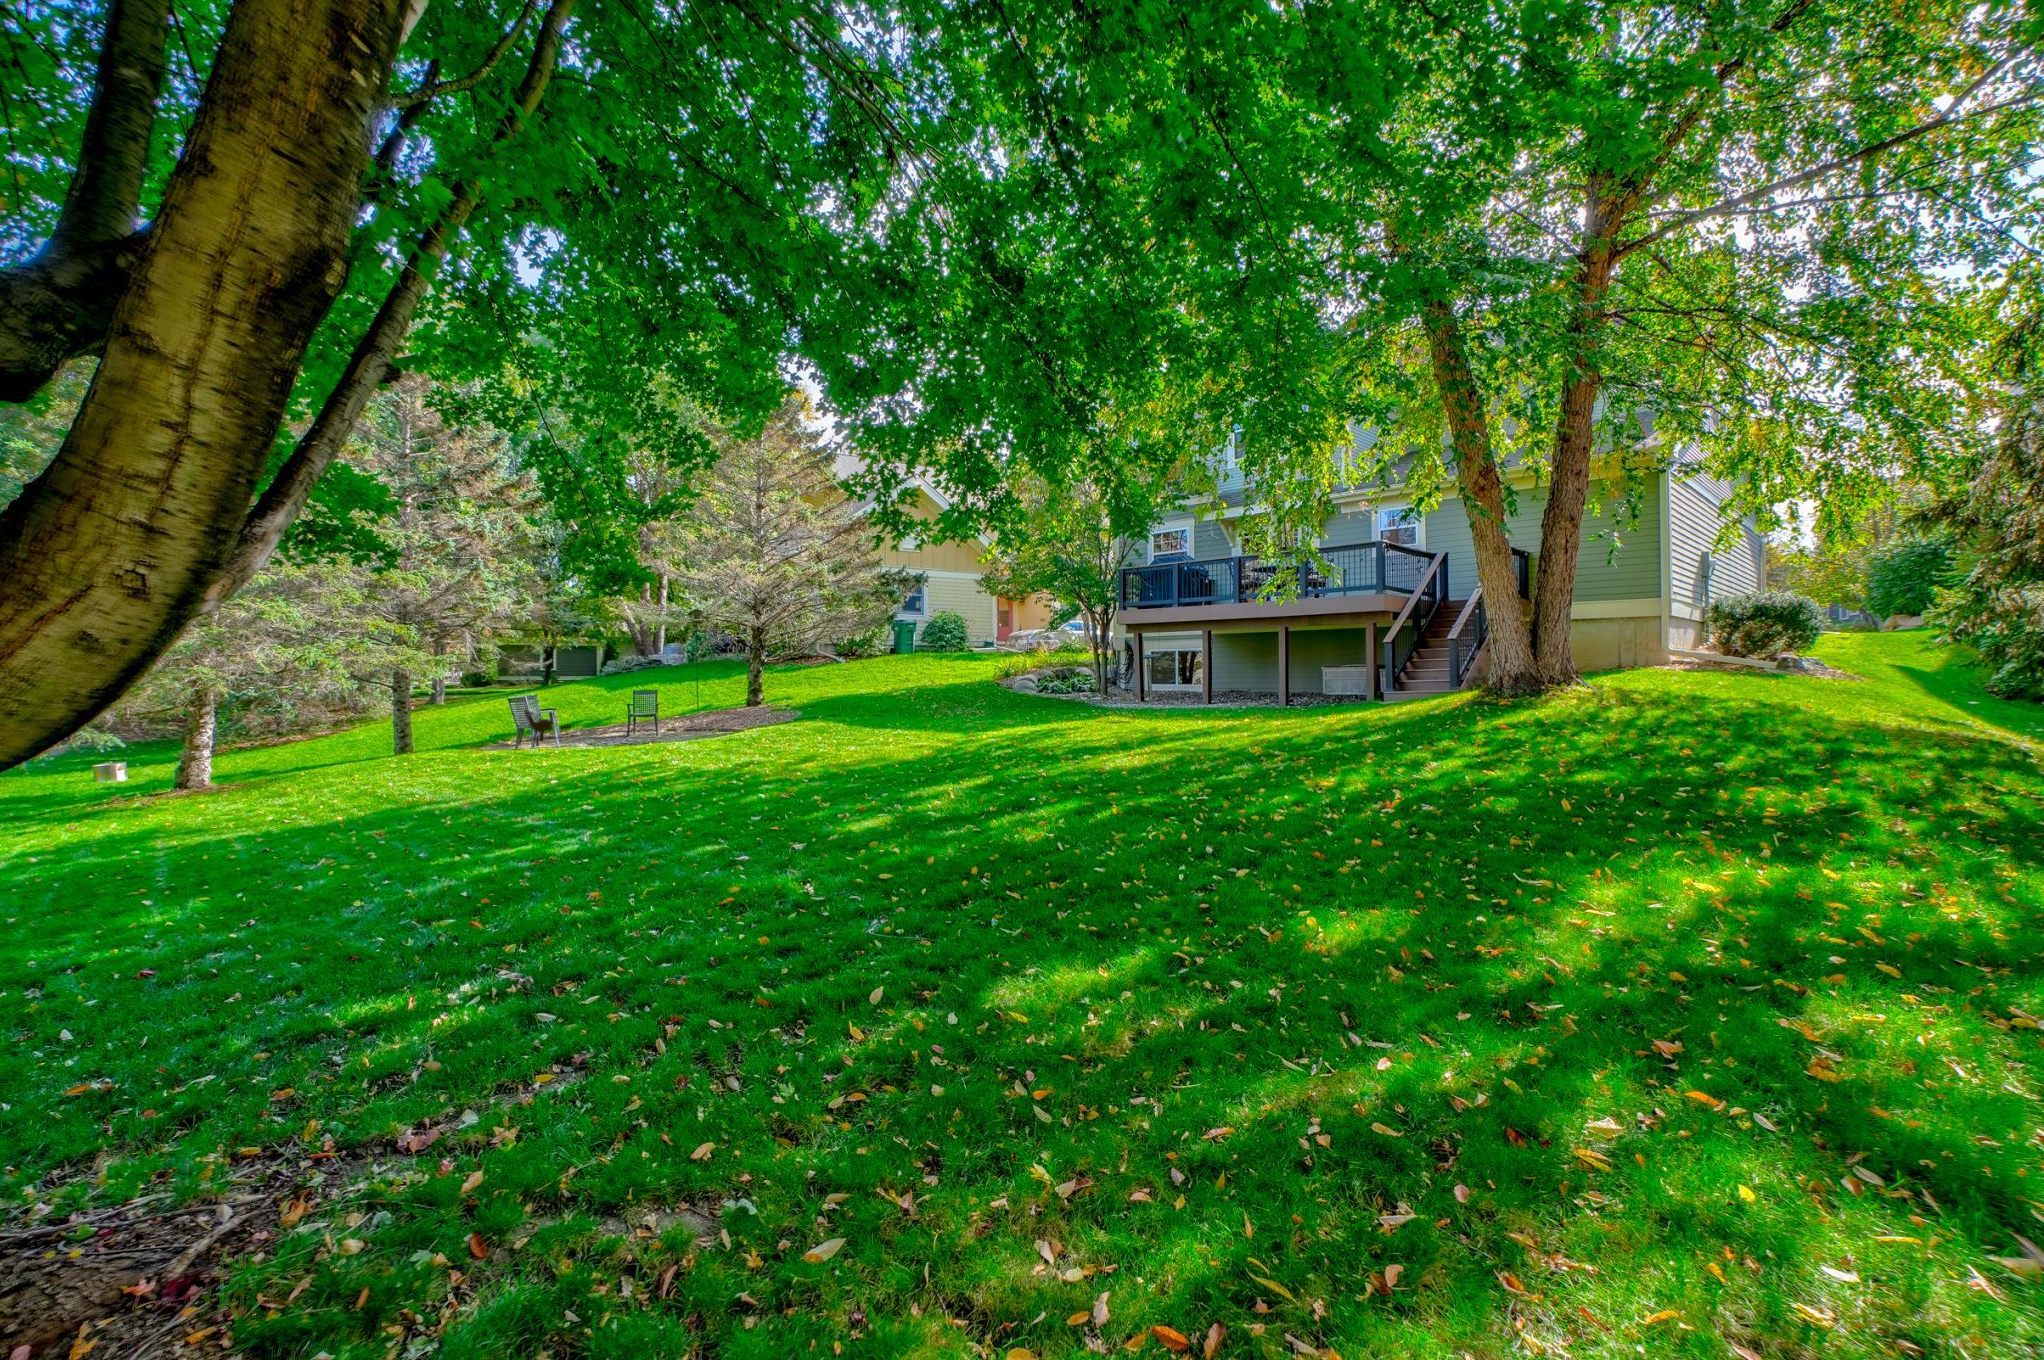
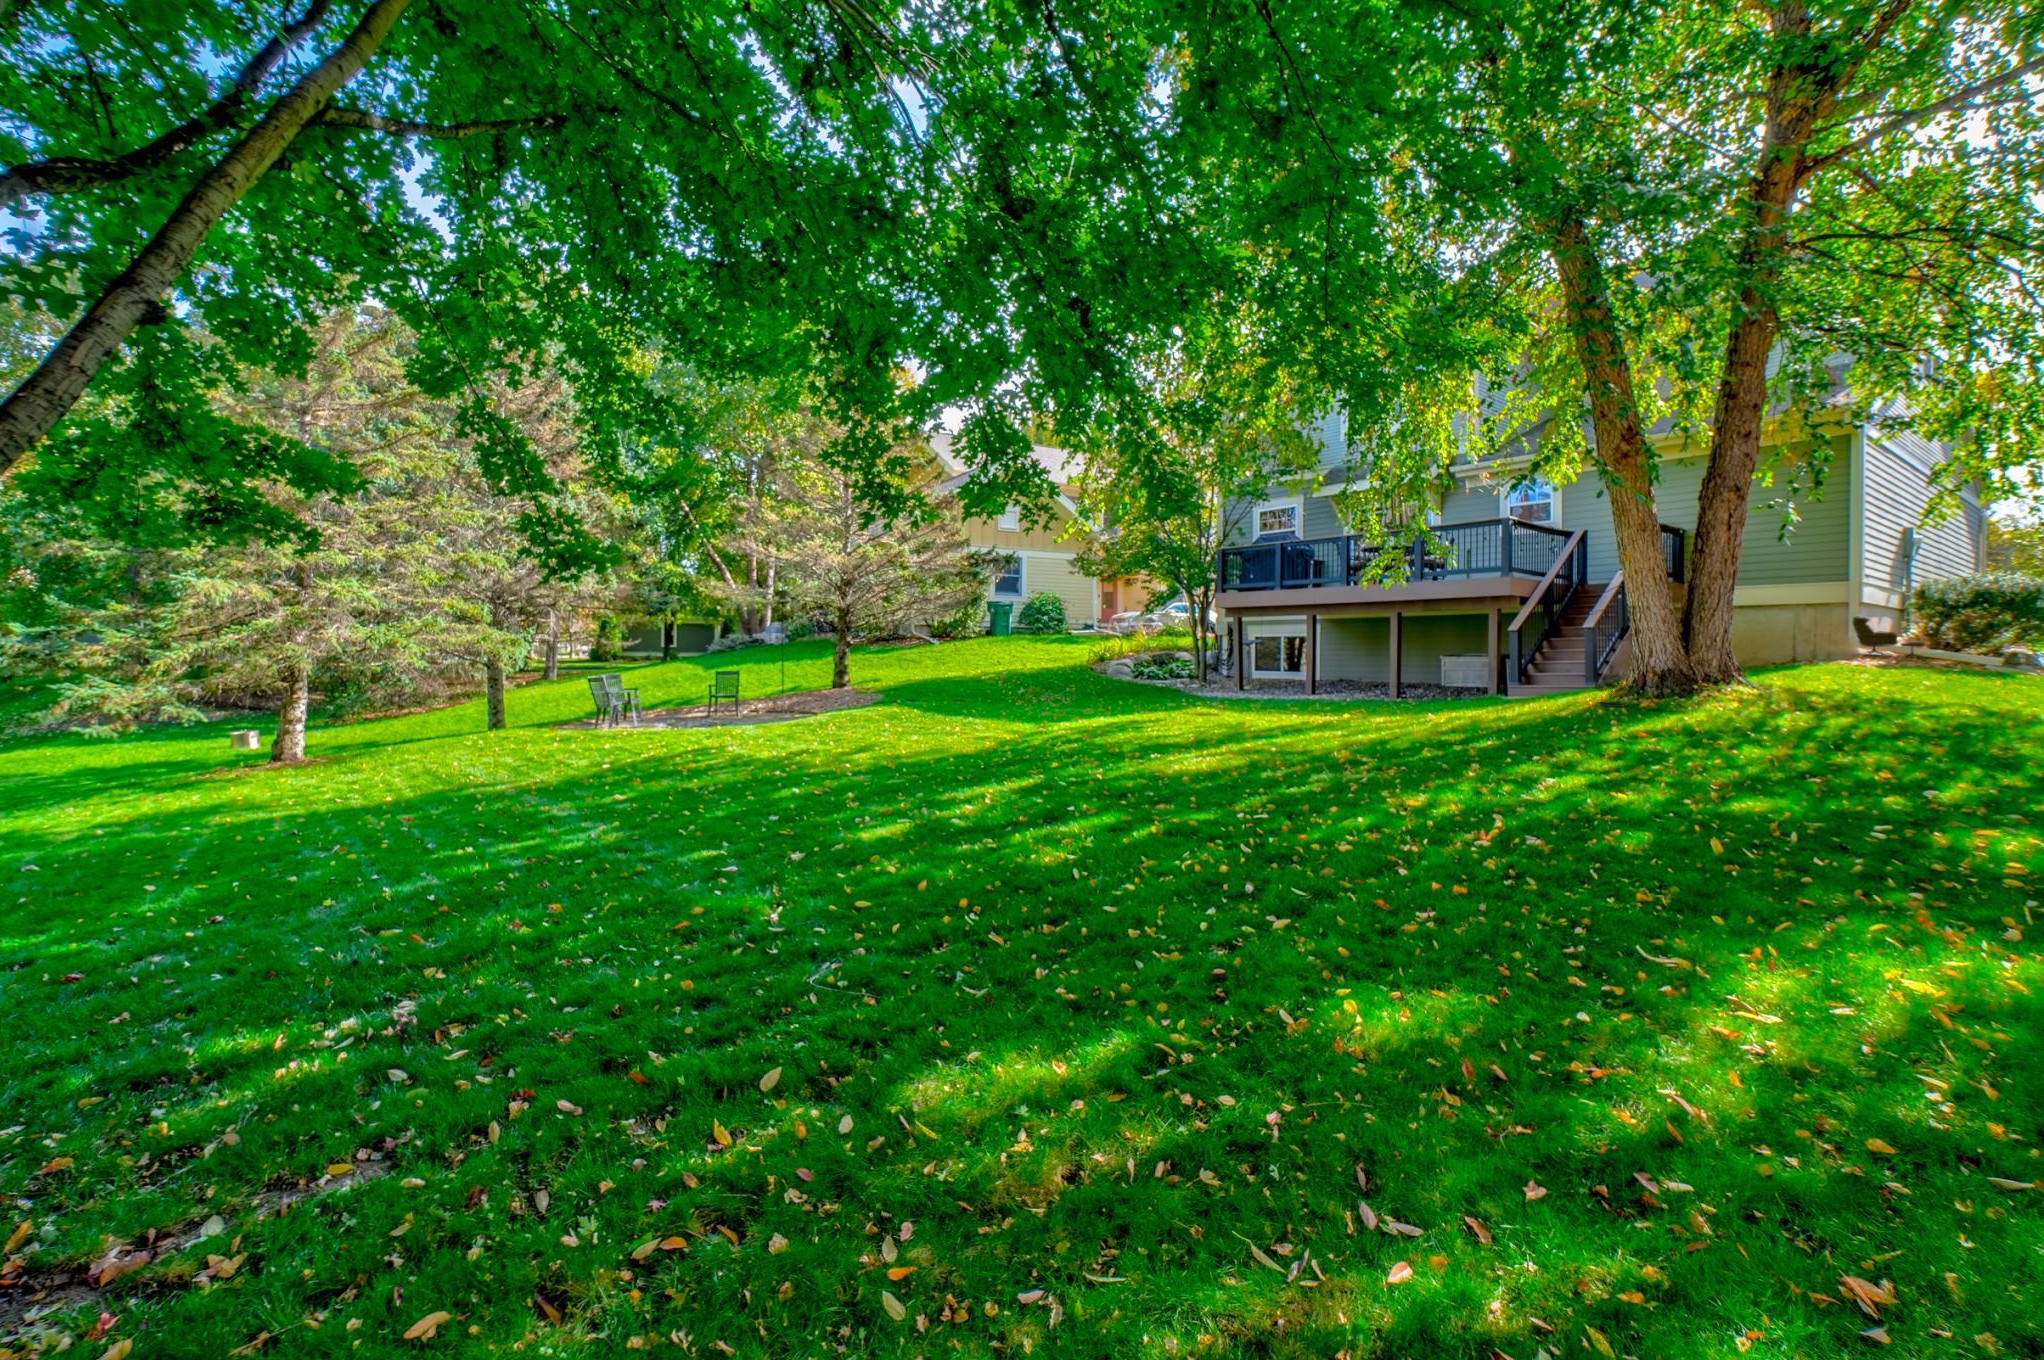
lounge chair: present [524,710,572,738] -> present [1852,617,1925,656]

